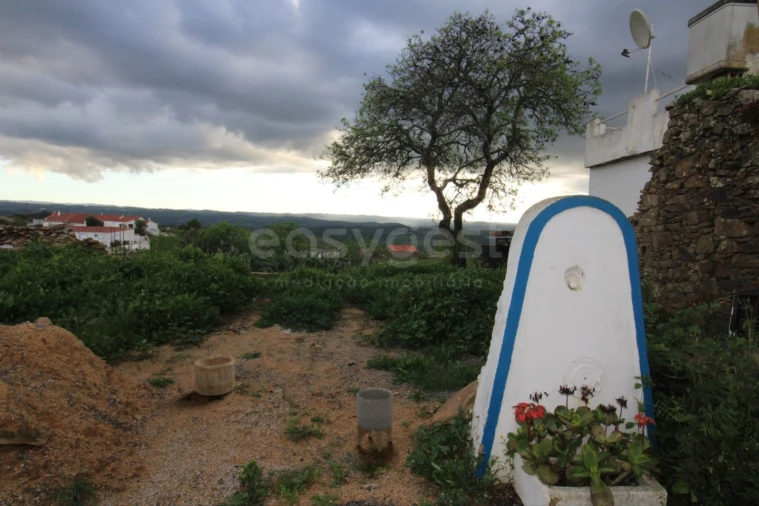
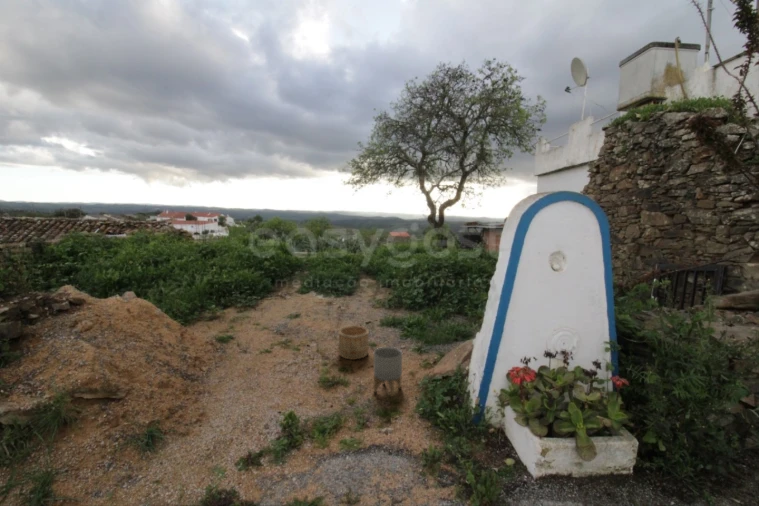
wooden bucket: present [194,356,235,396] -> present [338,326,369,360]

